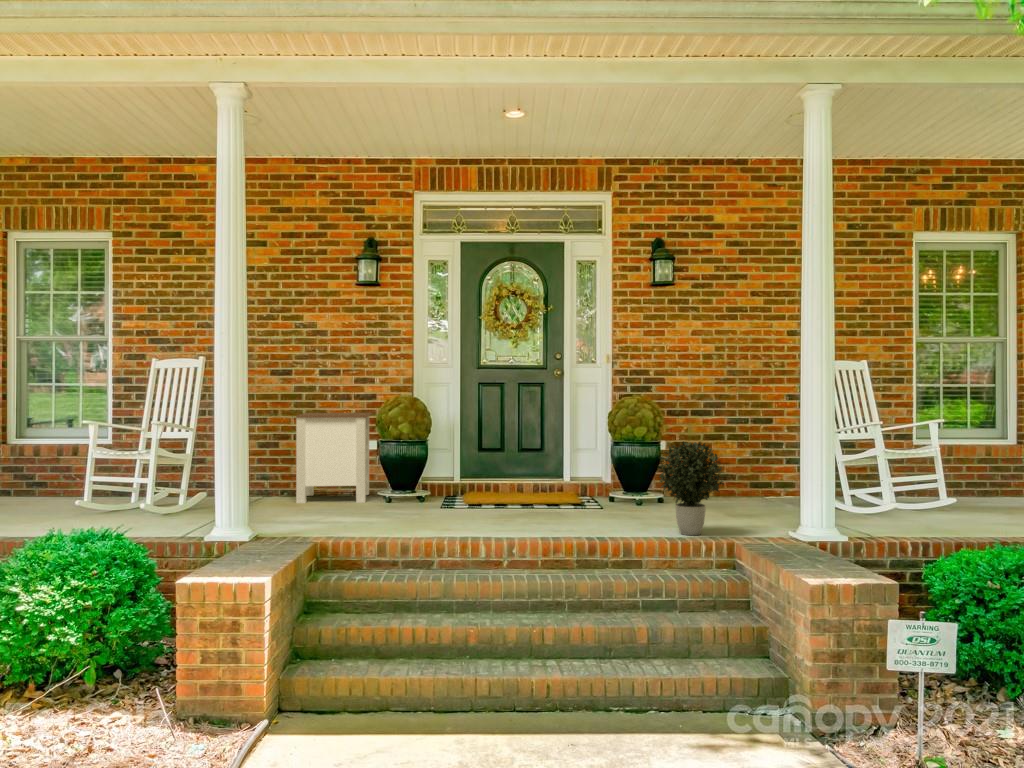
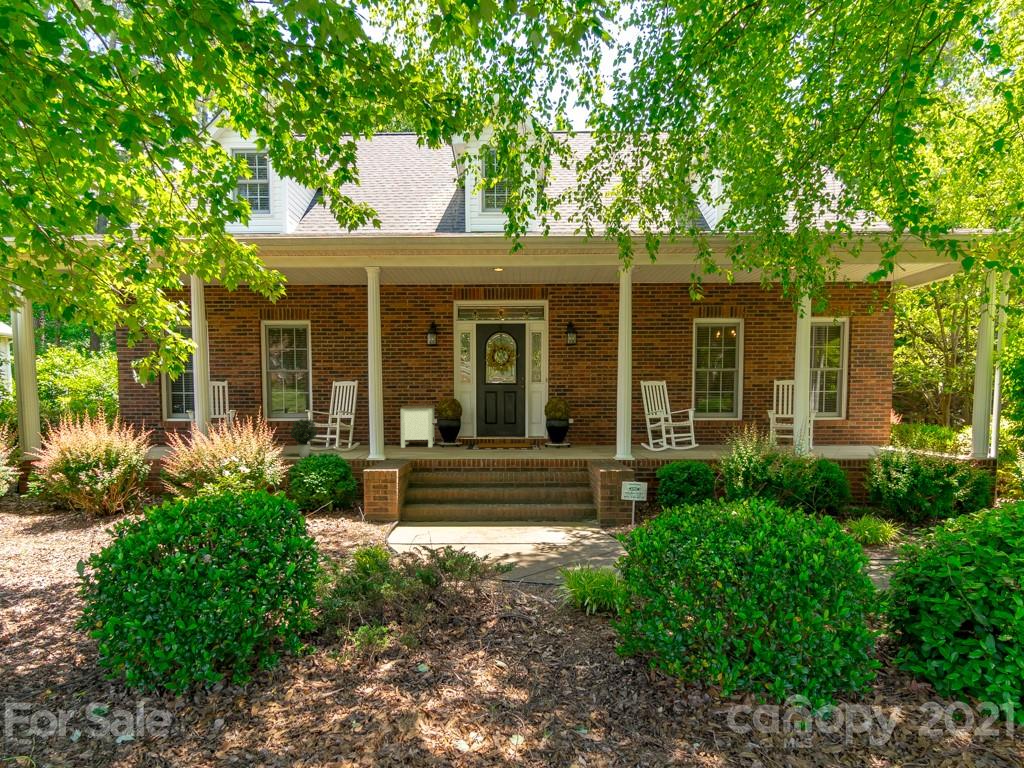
potted plant: present [658,442,724,535] -> present [290,419,318,457]

